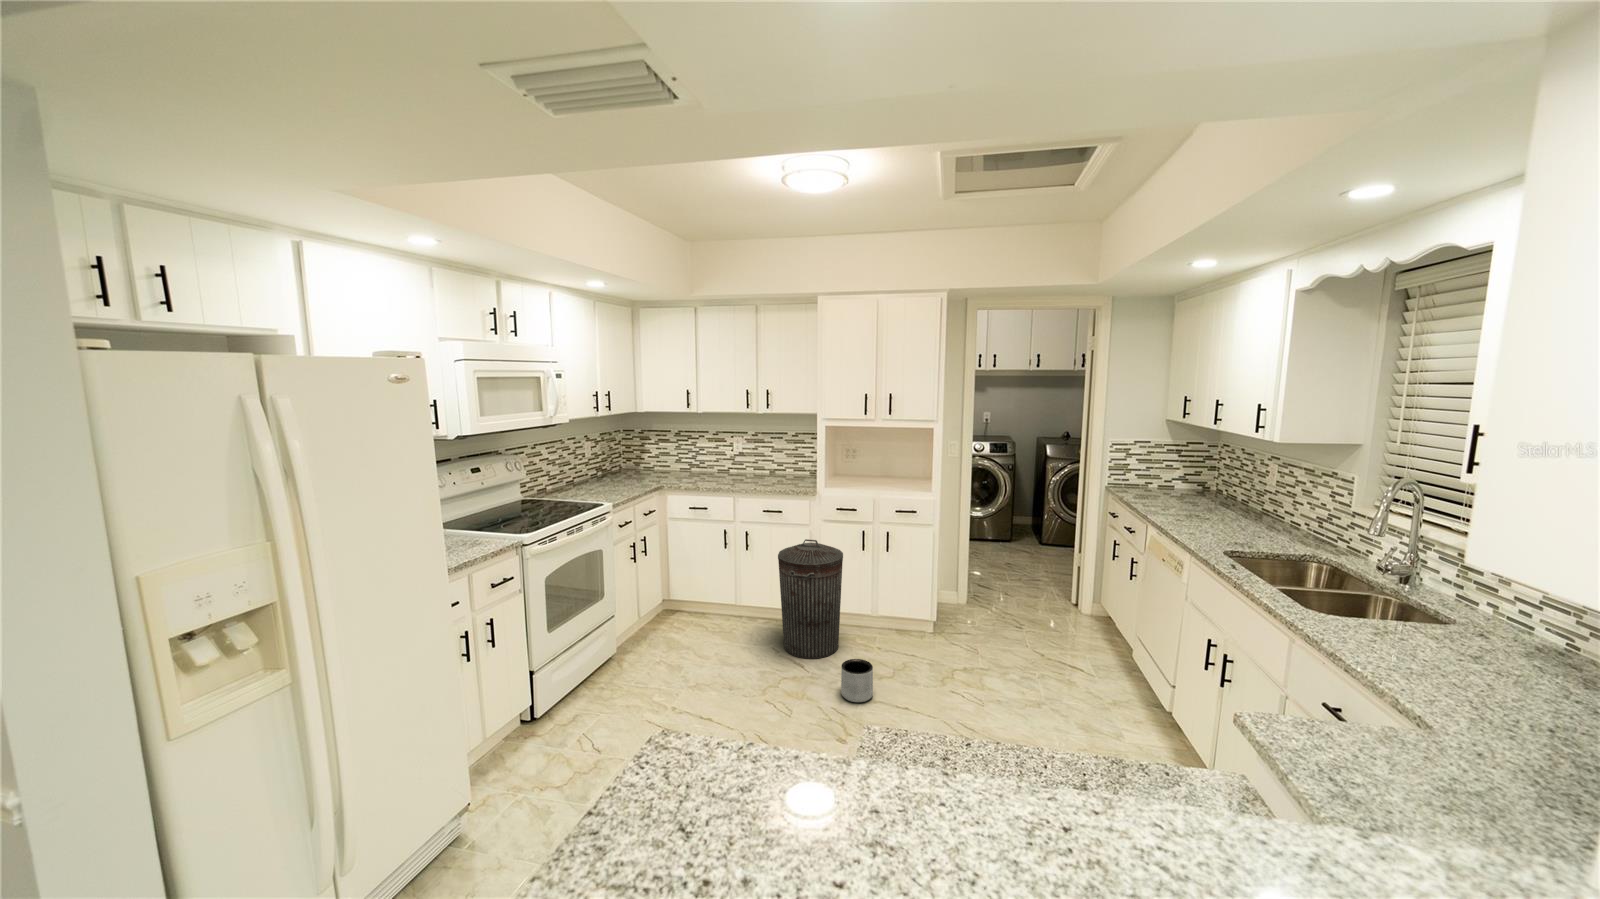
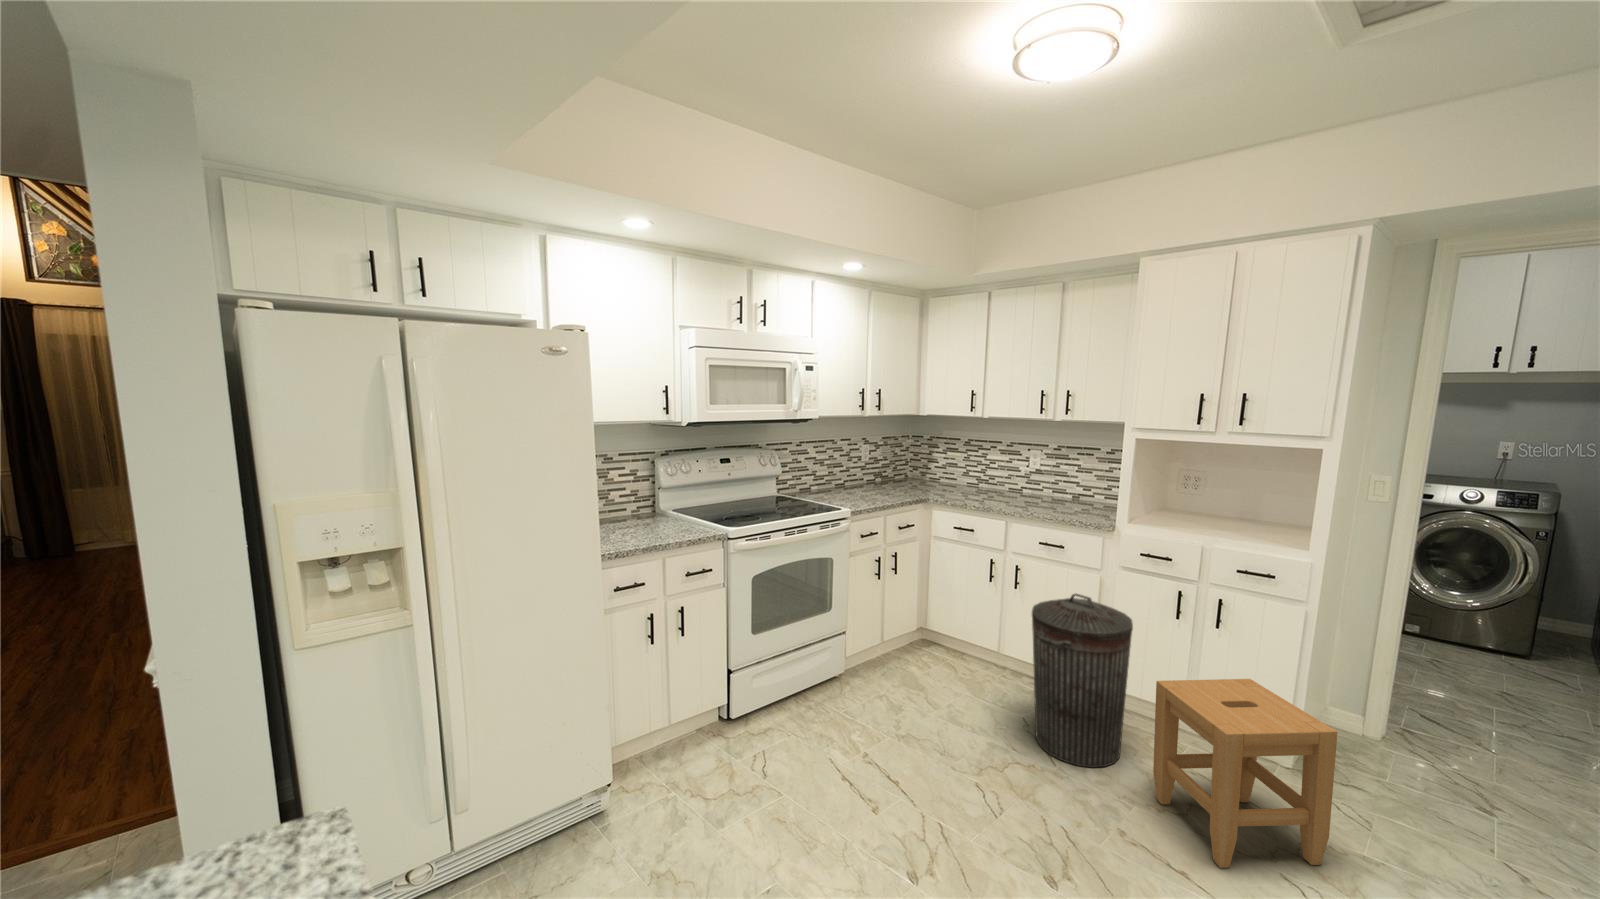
stool: none [867,570,956,682] -> present [1153,679,1337,868]
planter: present [841,659,873,702] -> none [1073,783,1128,857]

